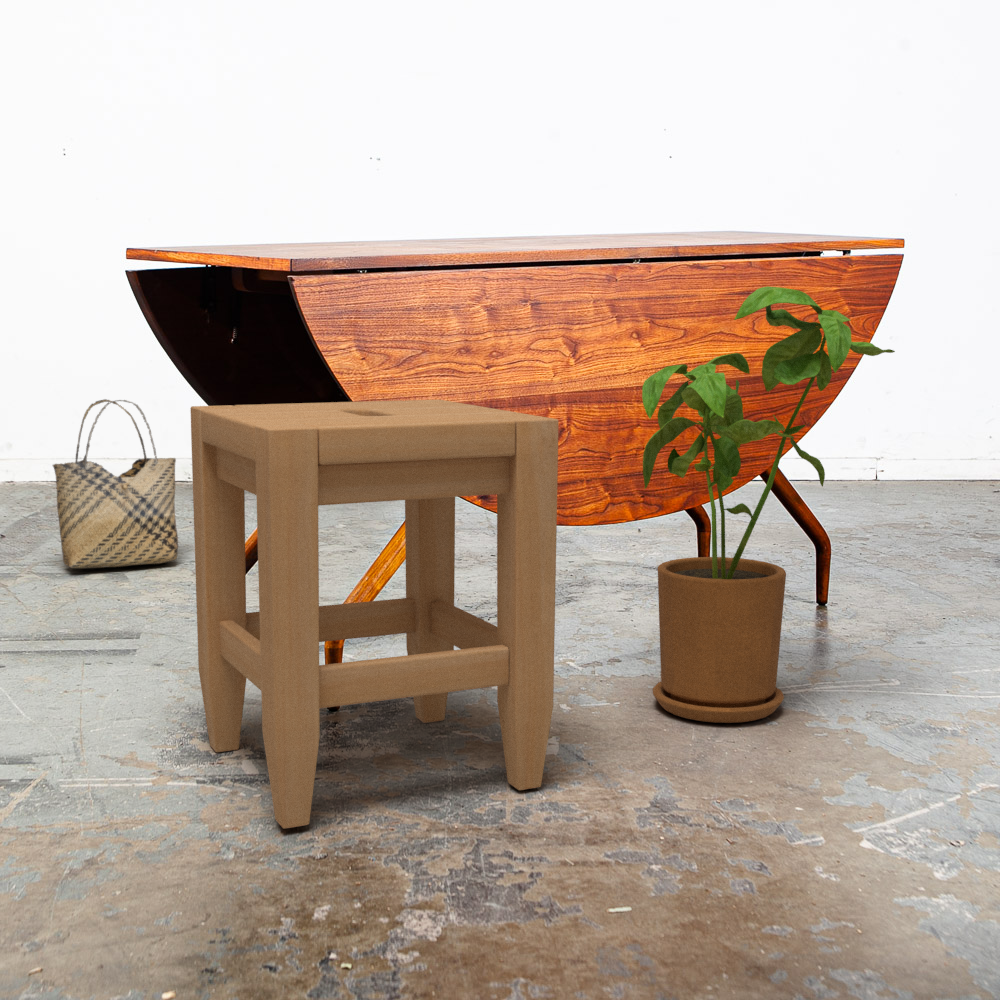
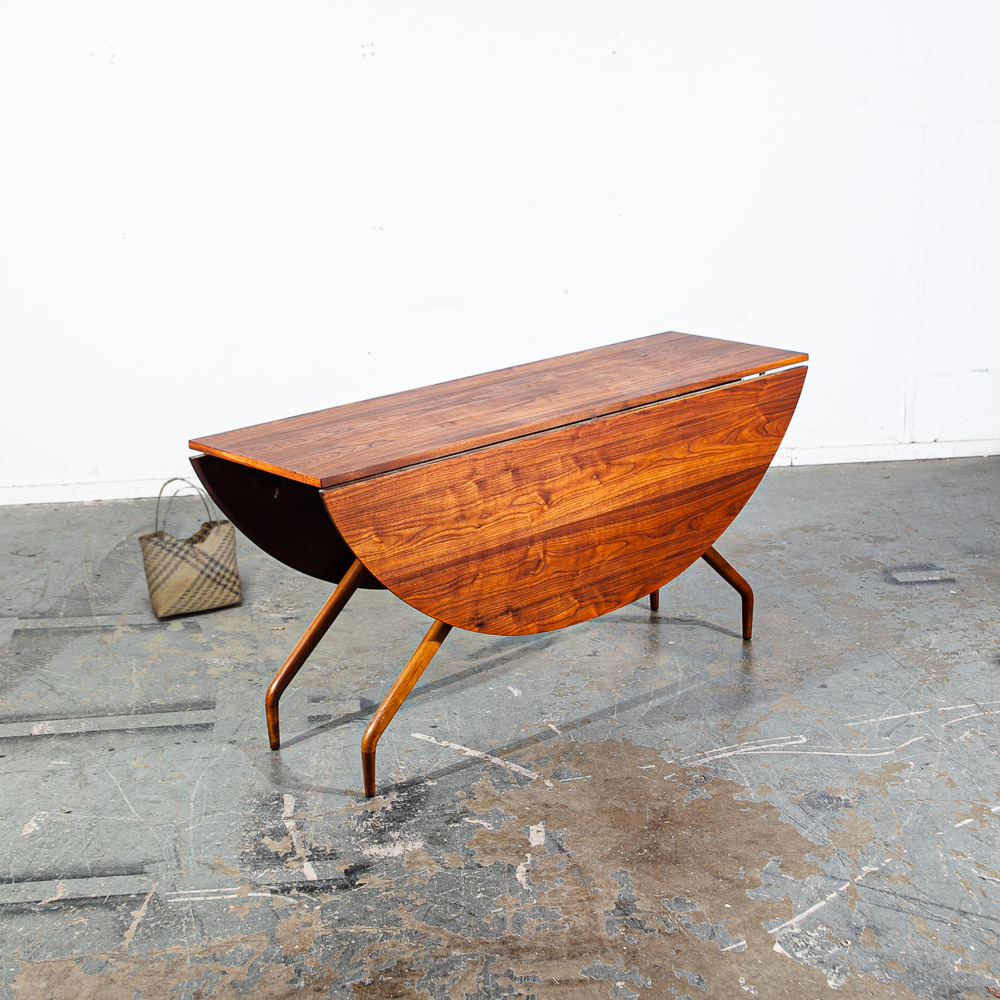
house plant: present [642,286,895,723] -> none [601,470,800,798]
stool: present [190,400,559,829] -> none [246,564,540,953]

